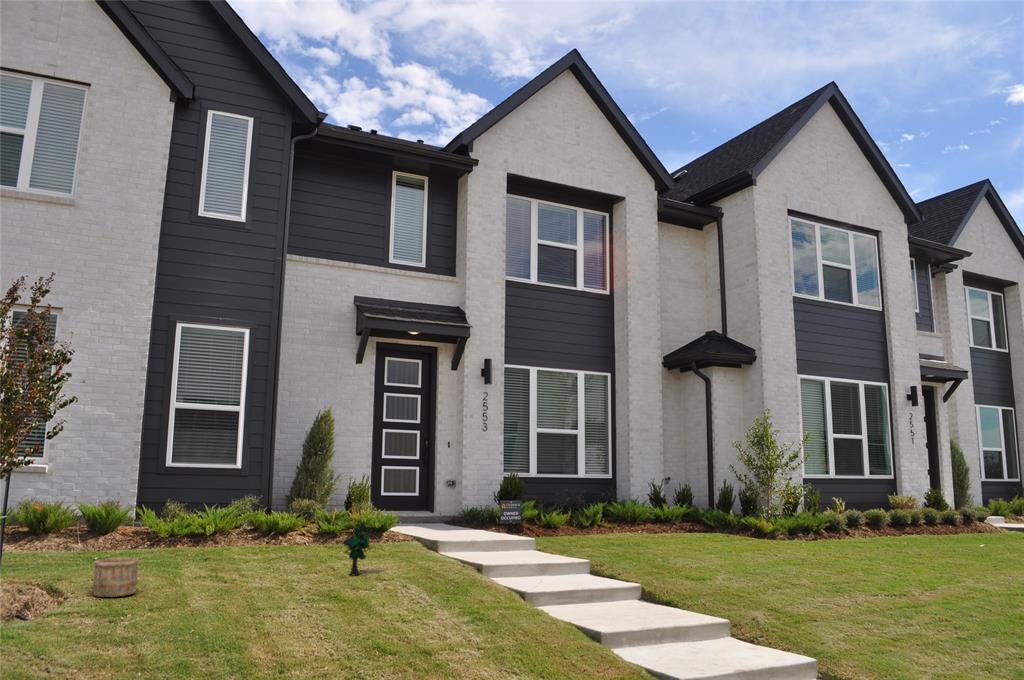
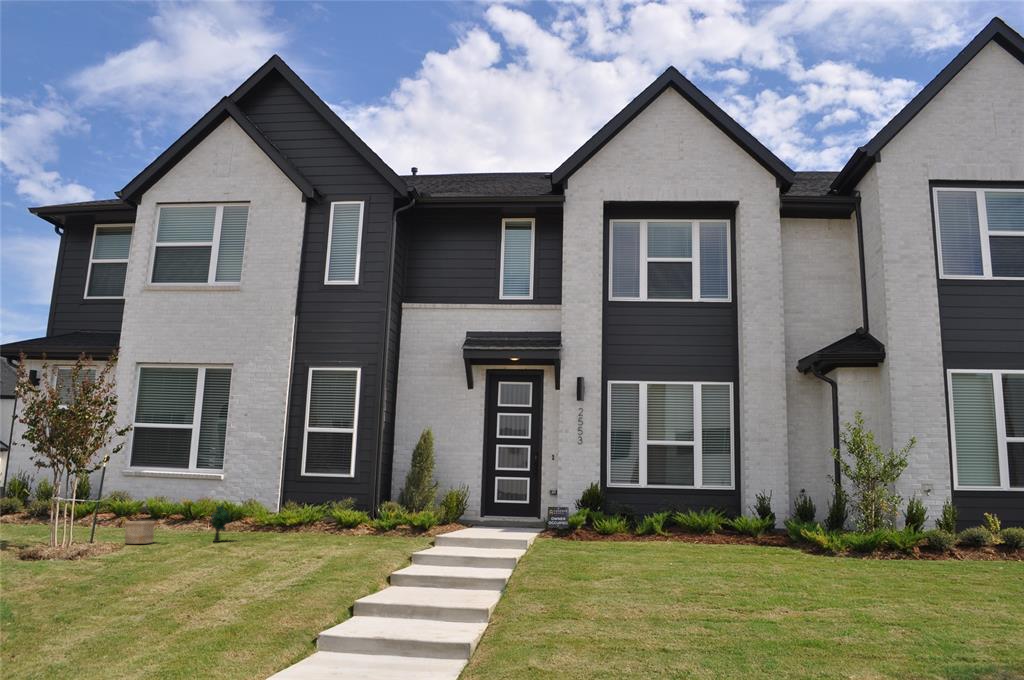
decorative plant: present [343,523,370,575] -> present [211,503,231,542]

